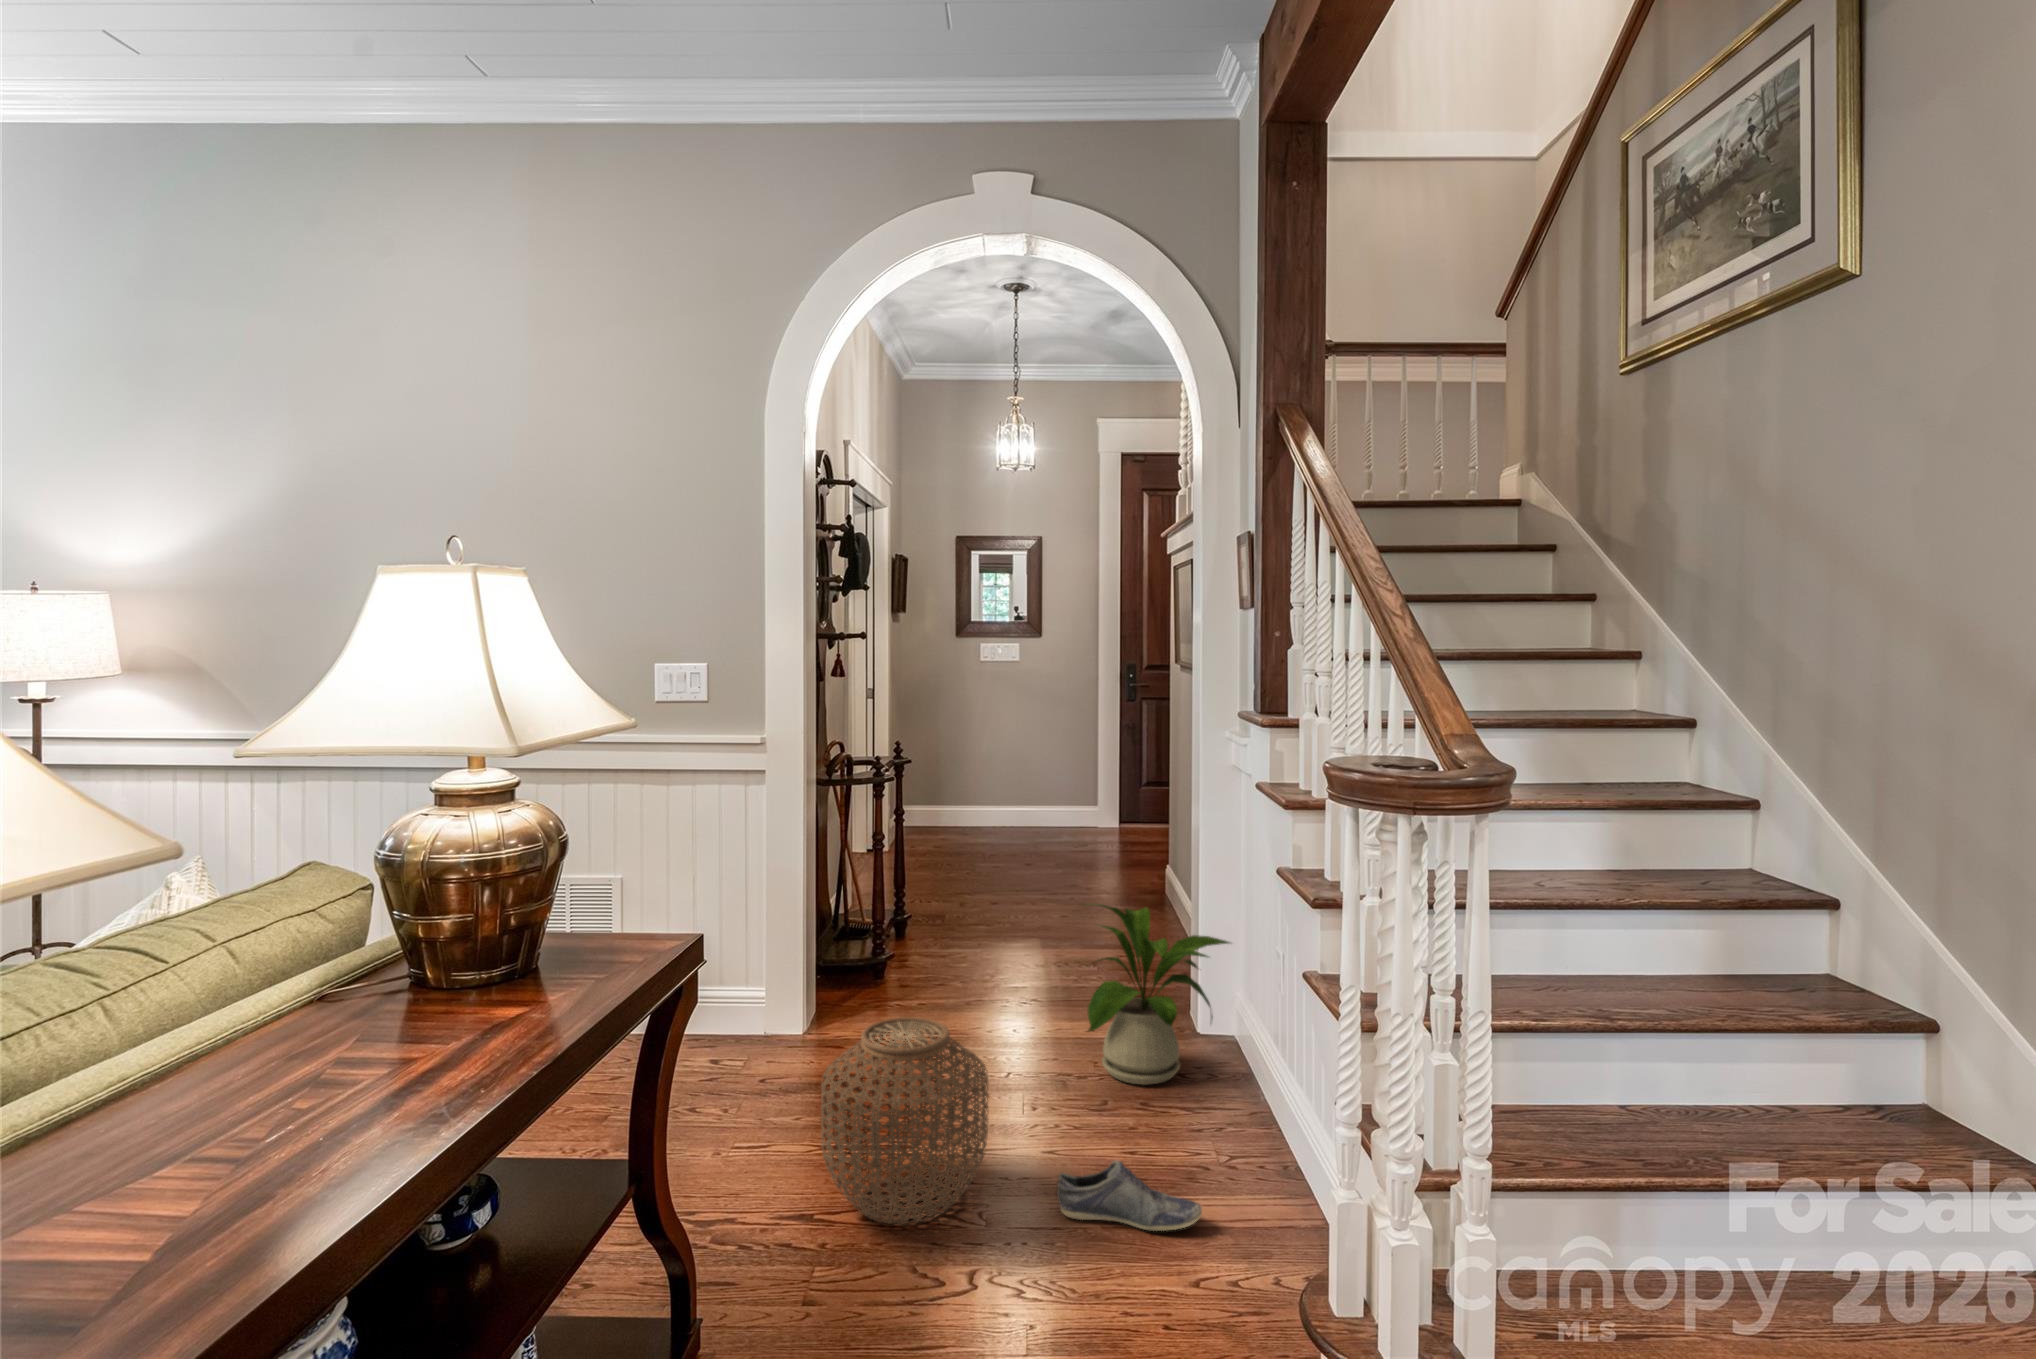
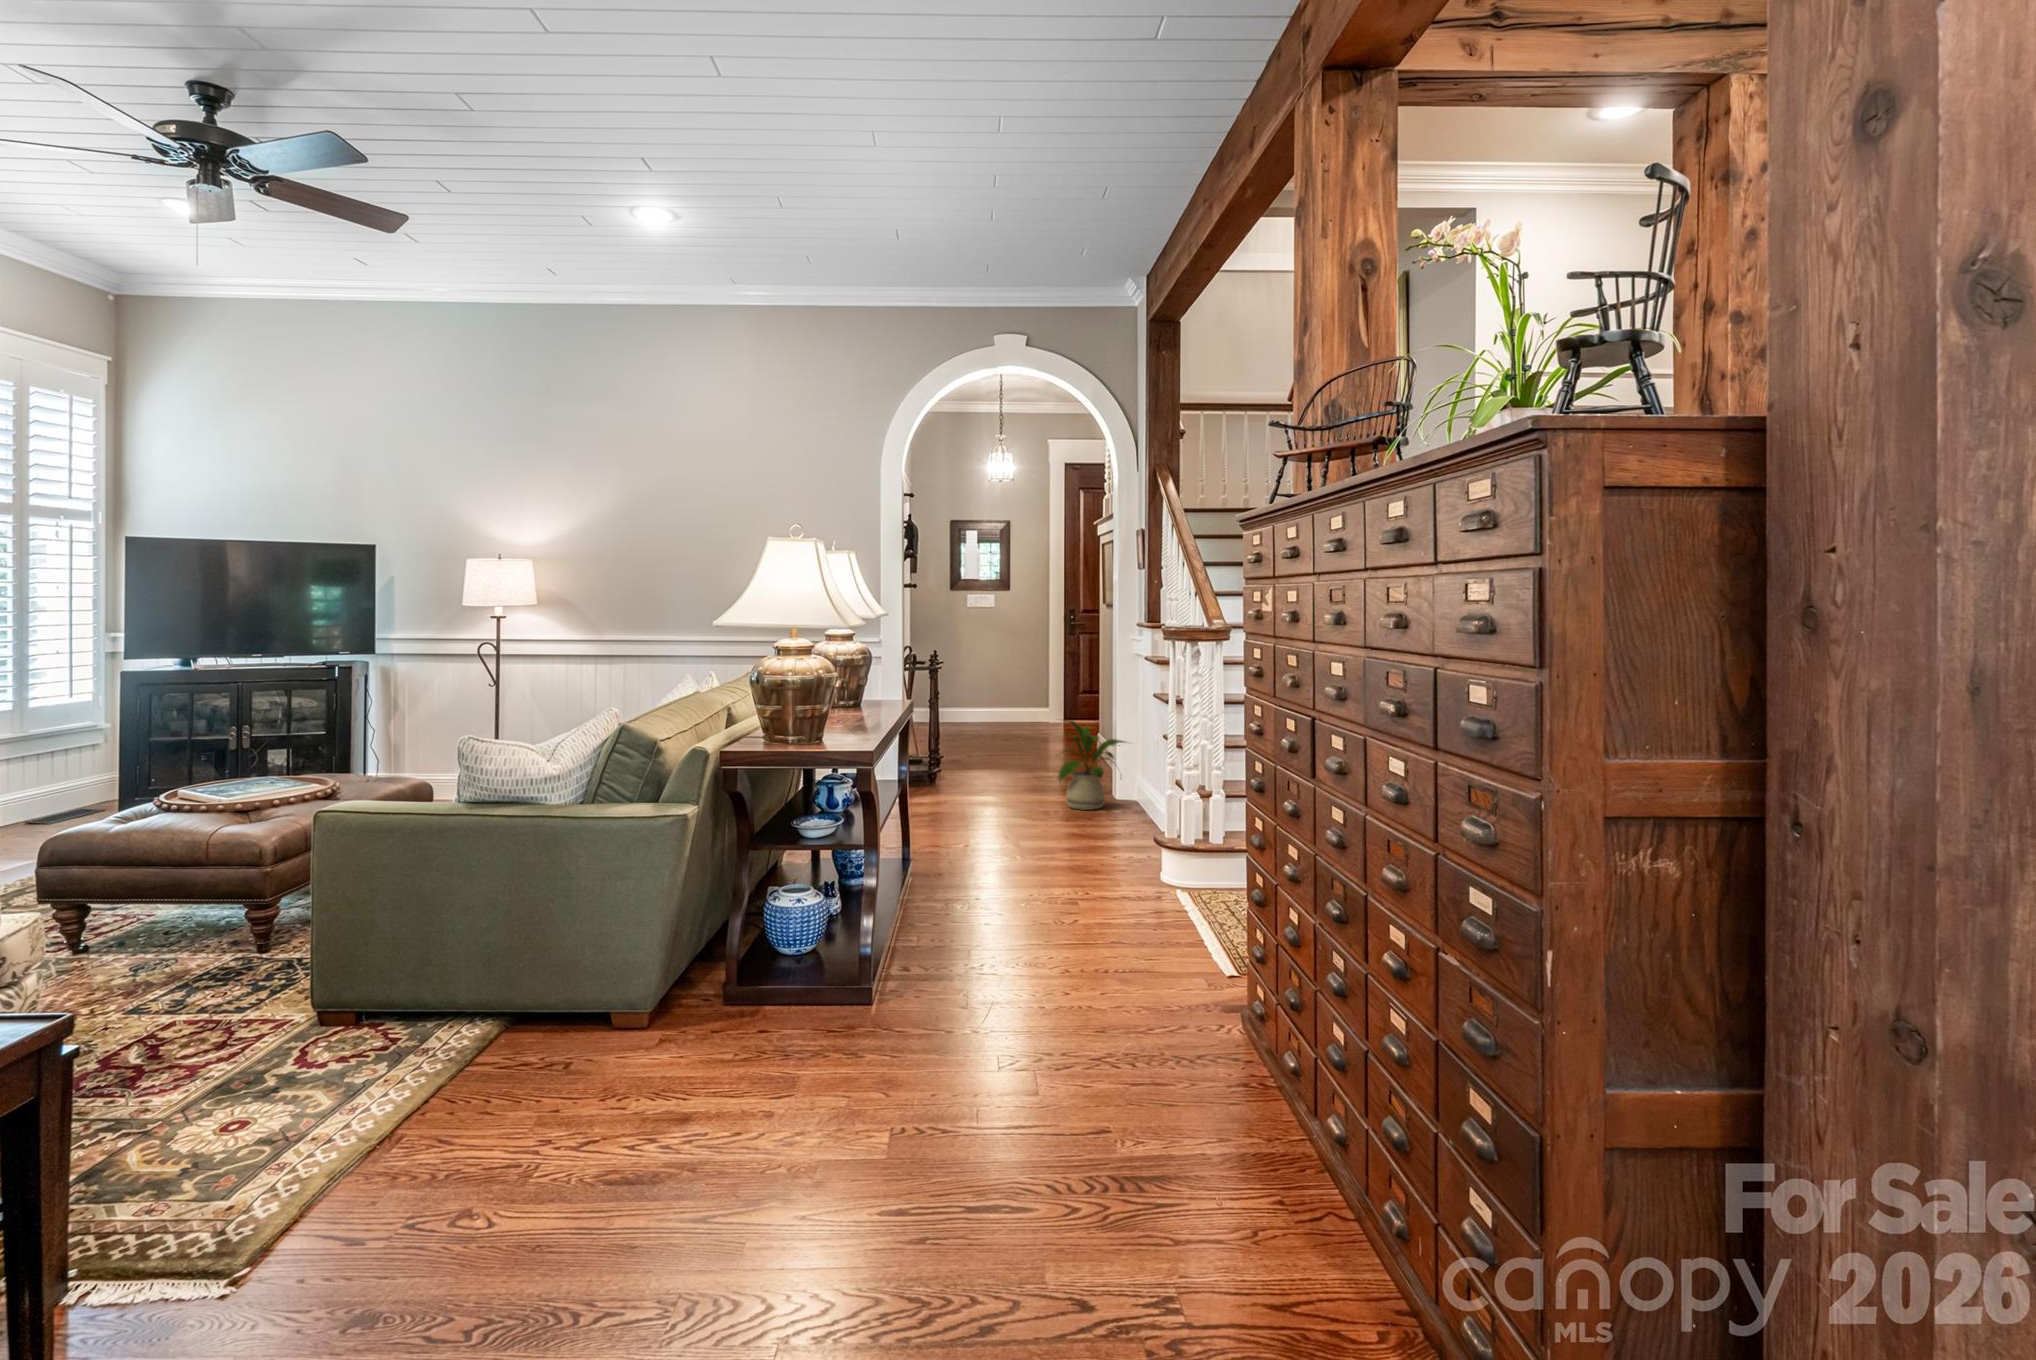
woven basket: present [821,1017,989,1224] -> none [943,759,1019,844]
shoe: present [1057,1160,1202,1231] -> none [1050,816,1115,842]

